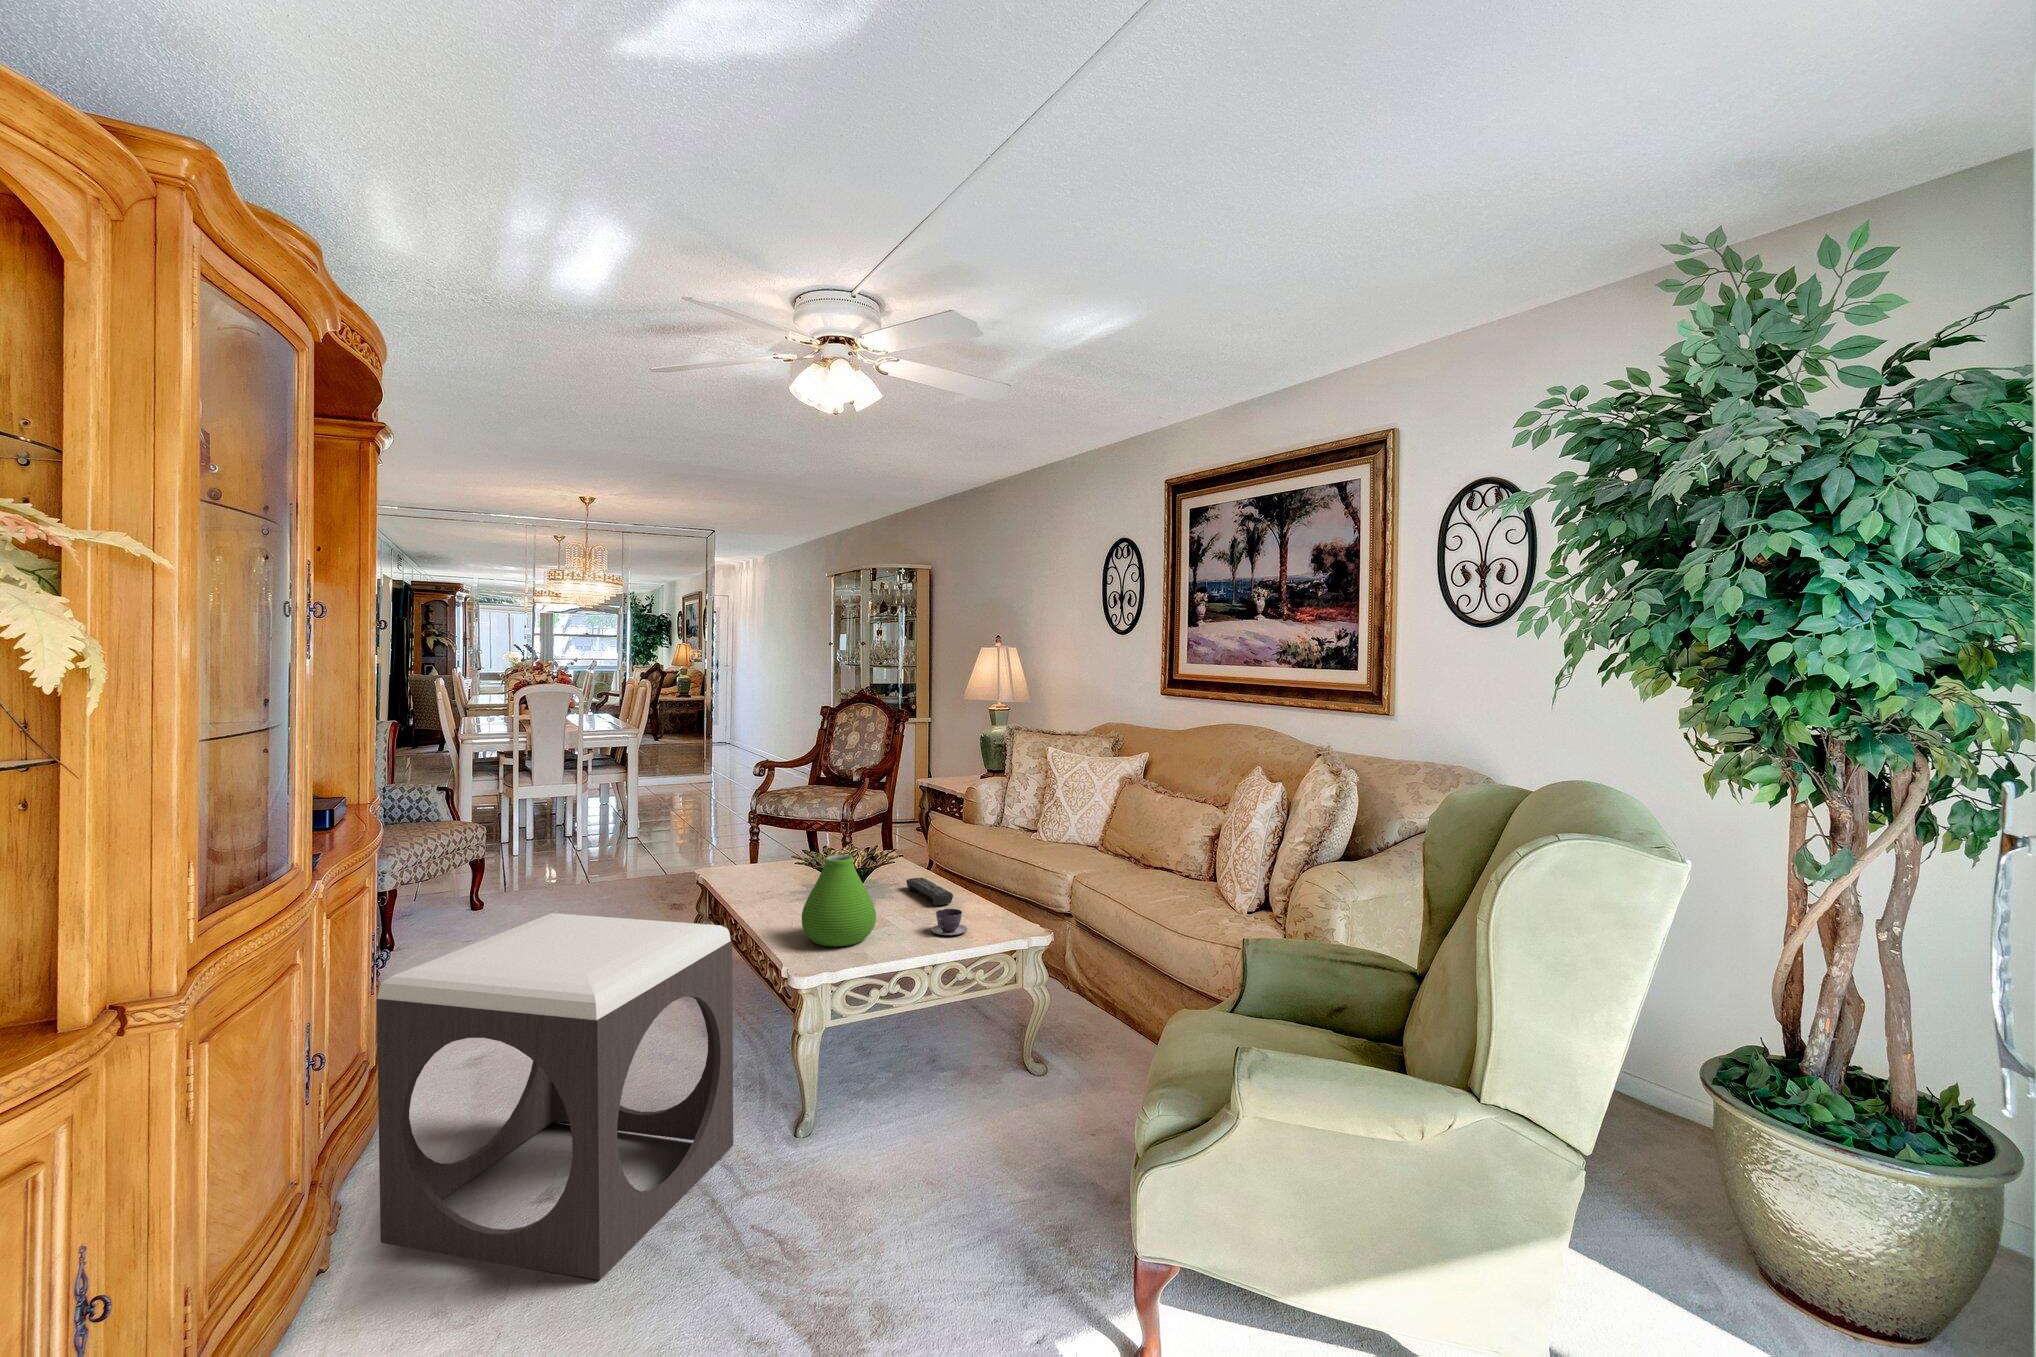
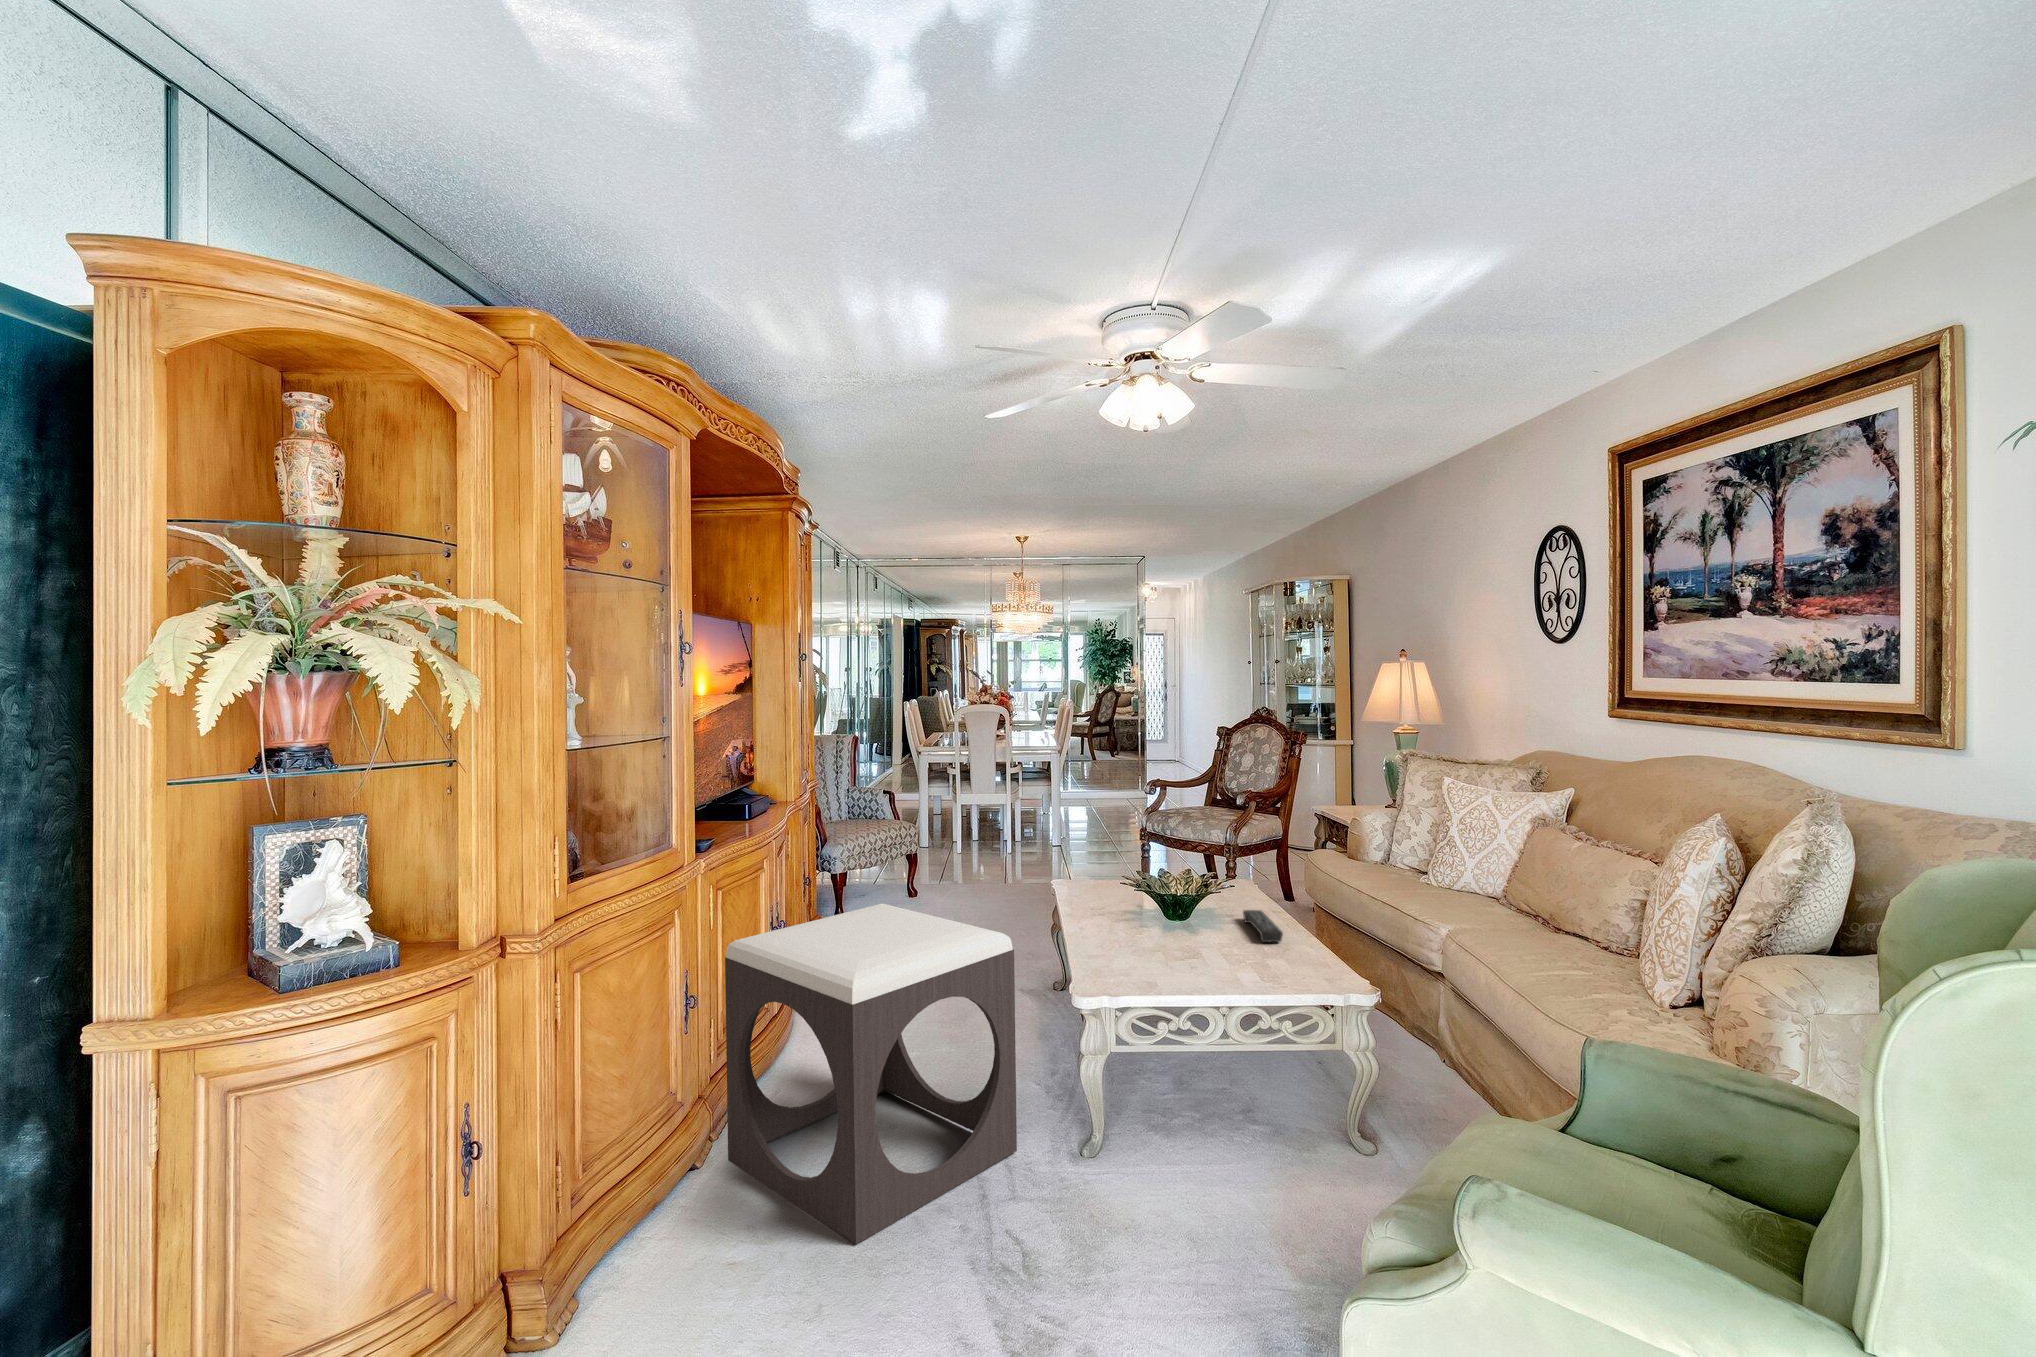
vase: present [802,855,876,947] -> none [1104,876,1180,971]
teacup: present [931,909,968,935] -> none [1240,947,1282,977]

